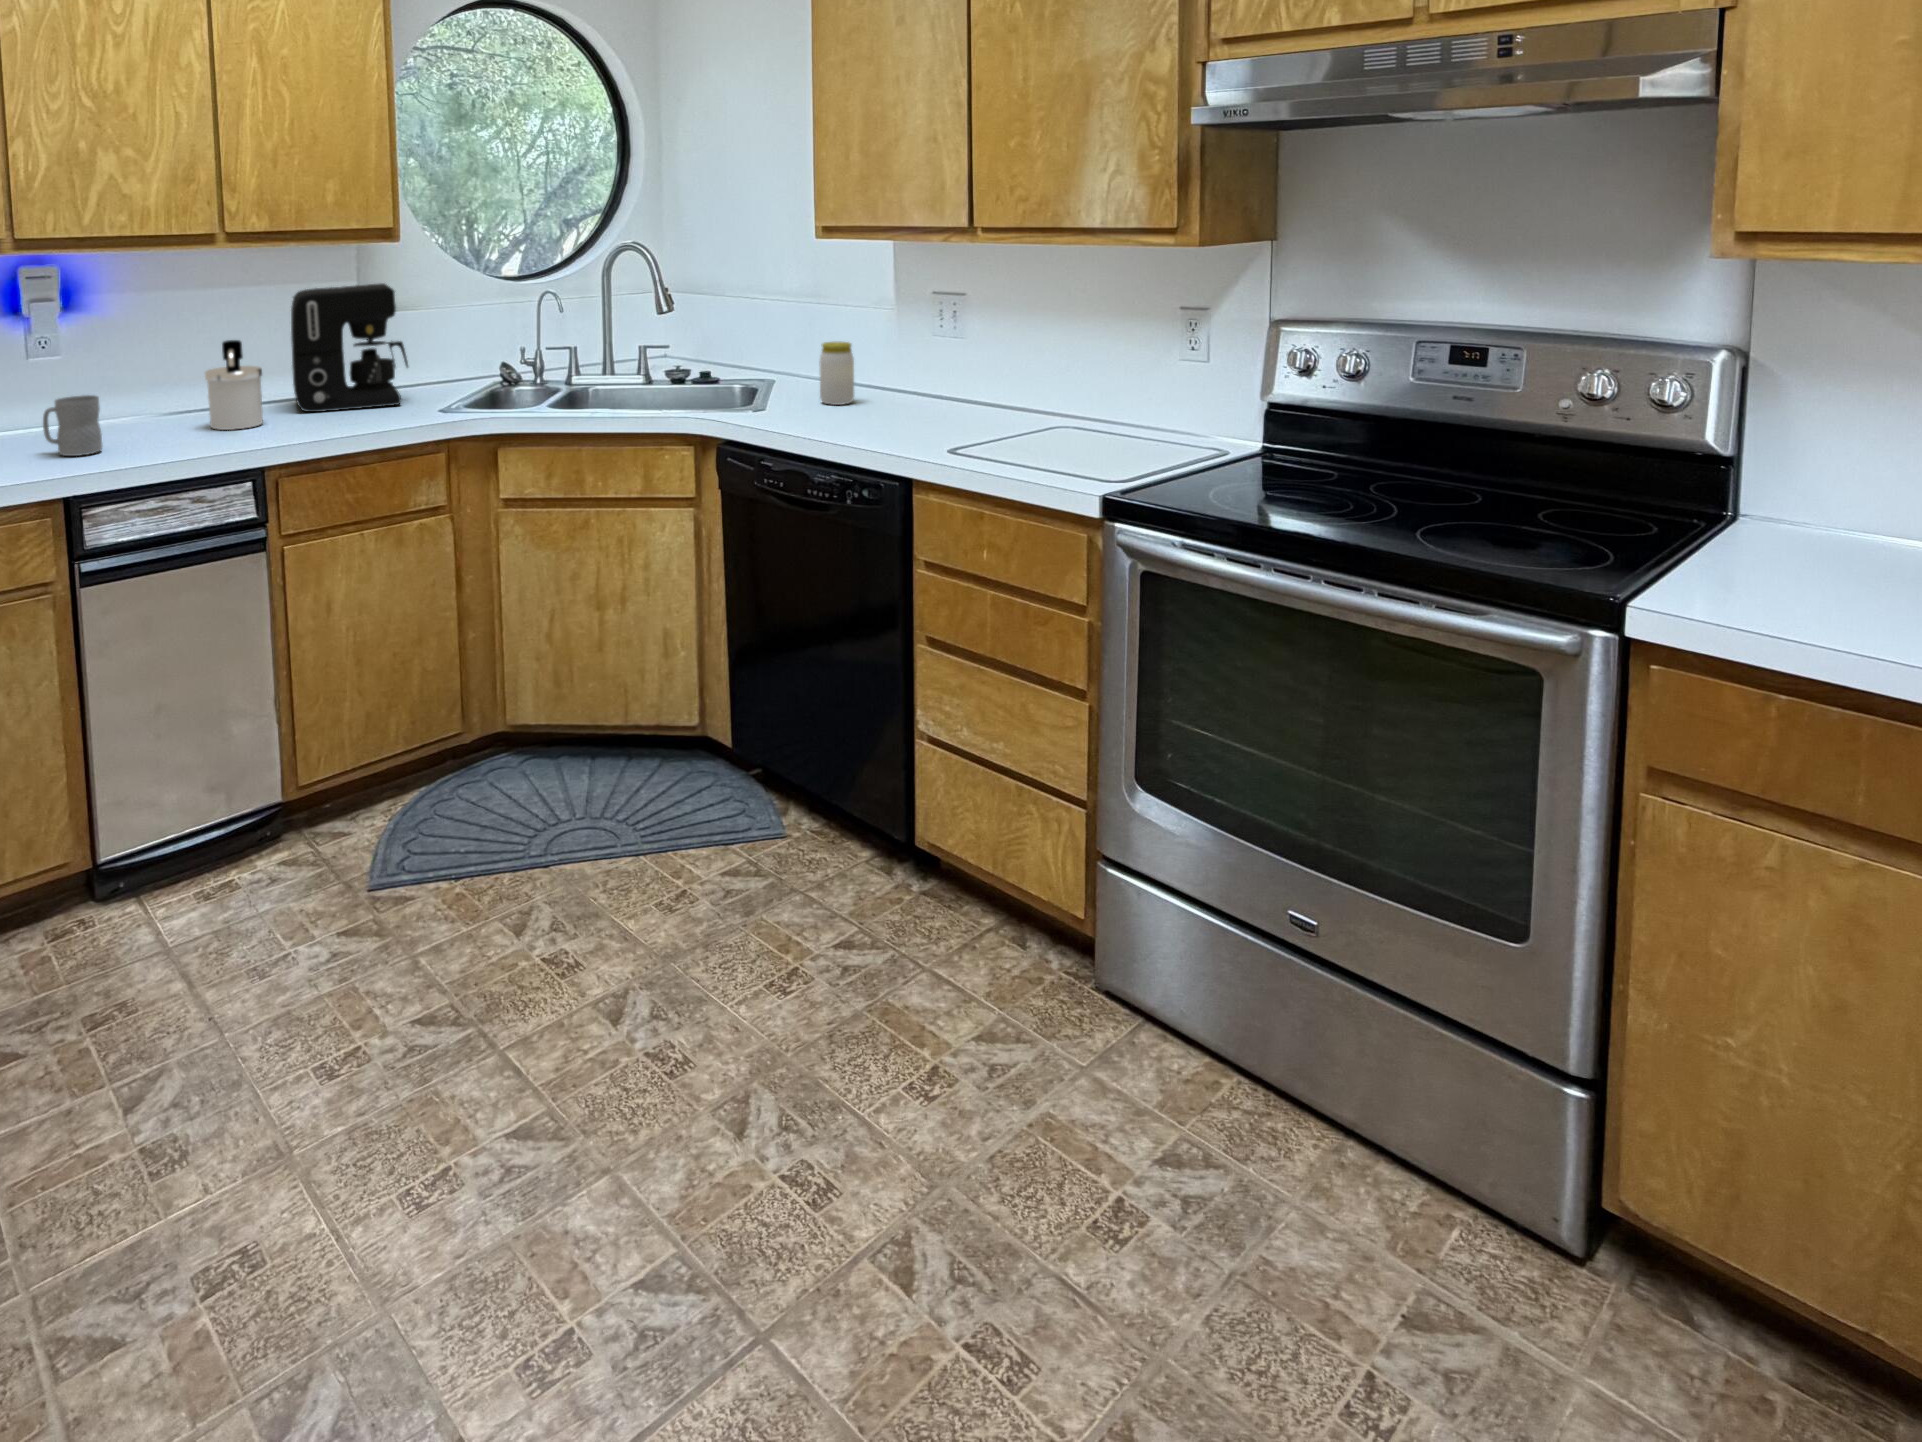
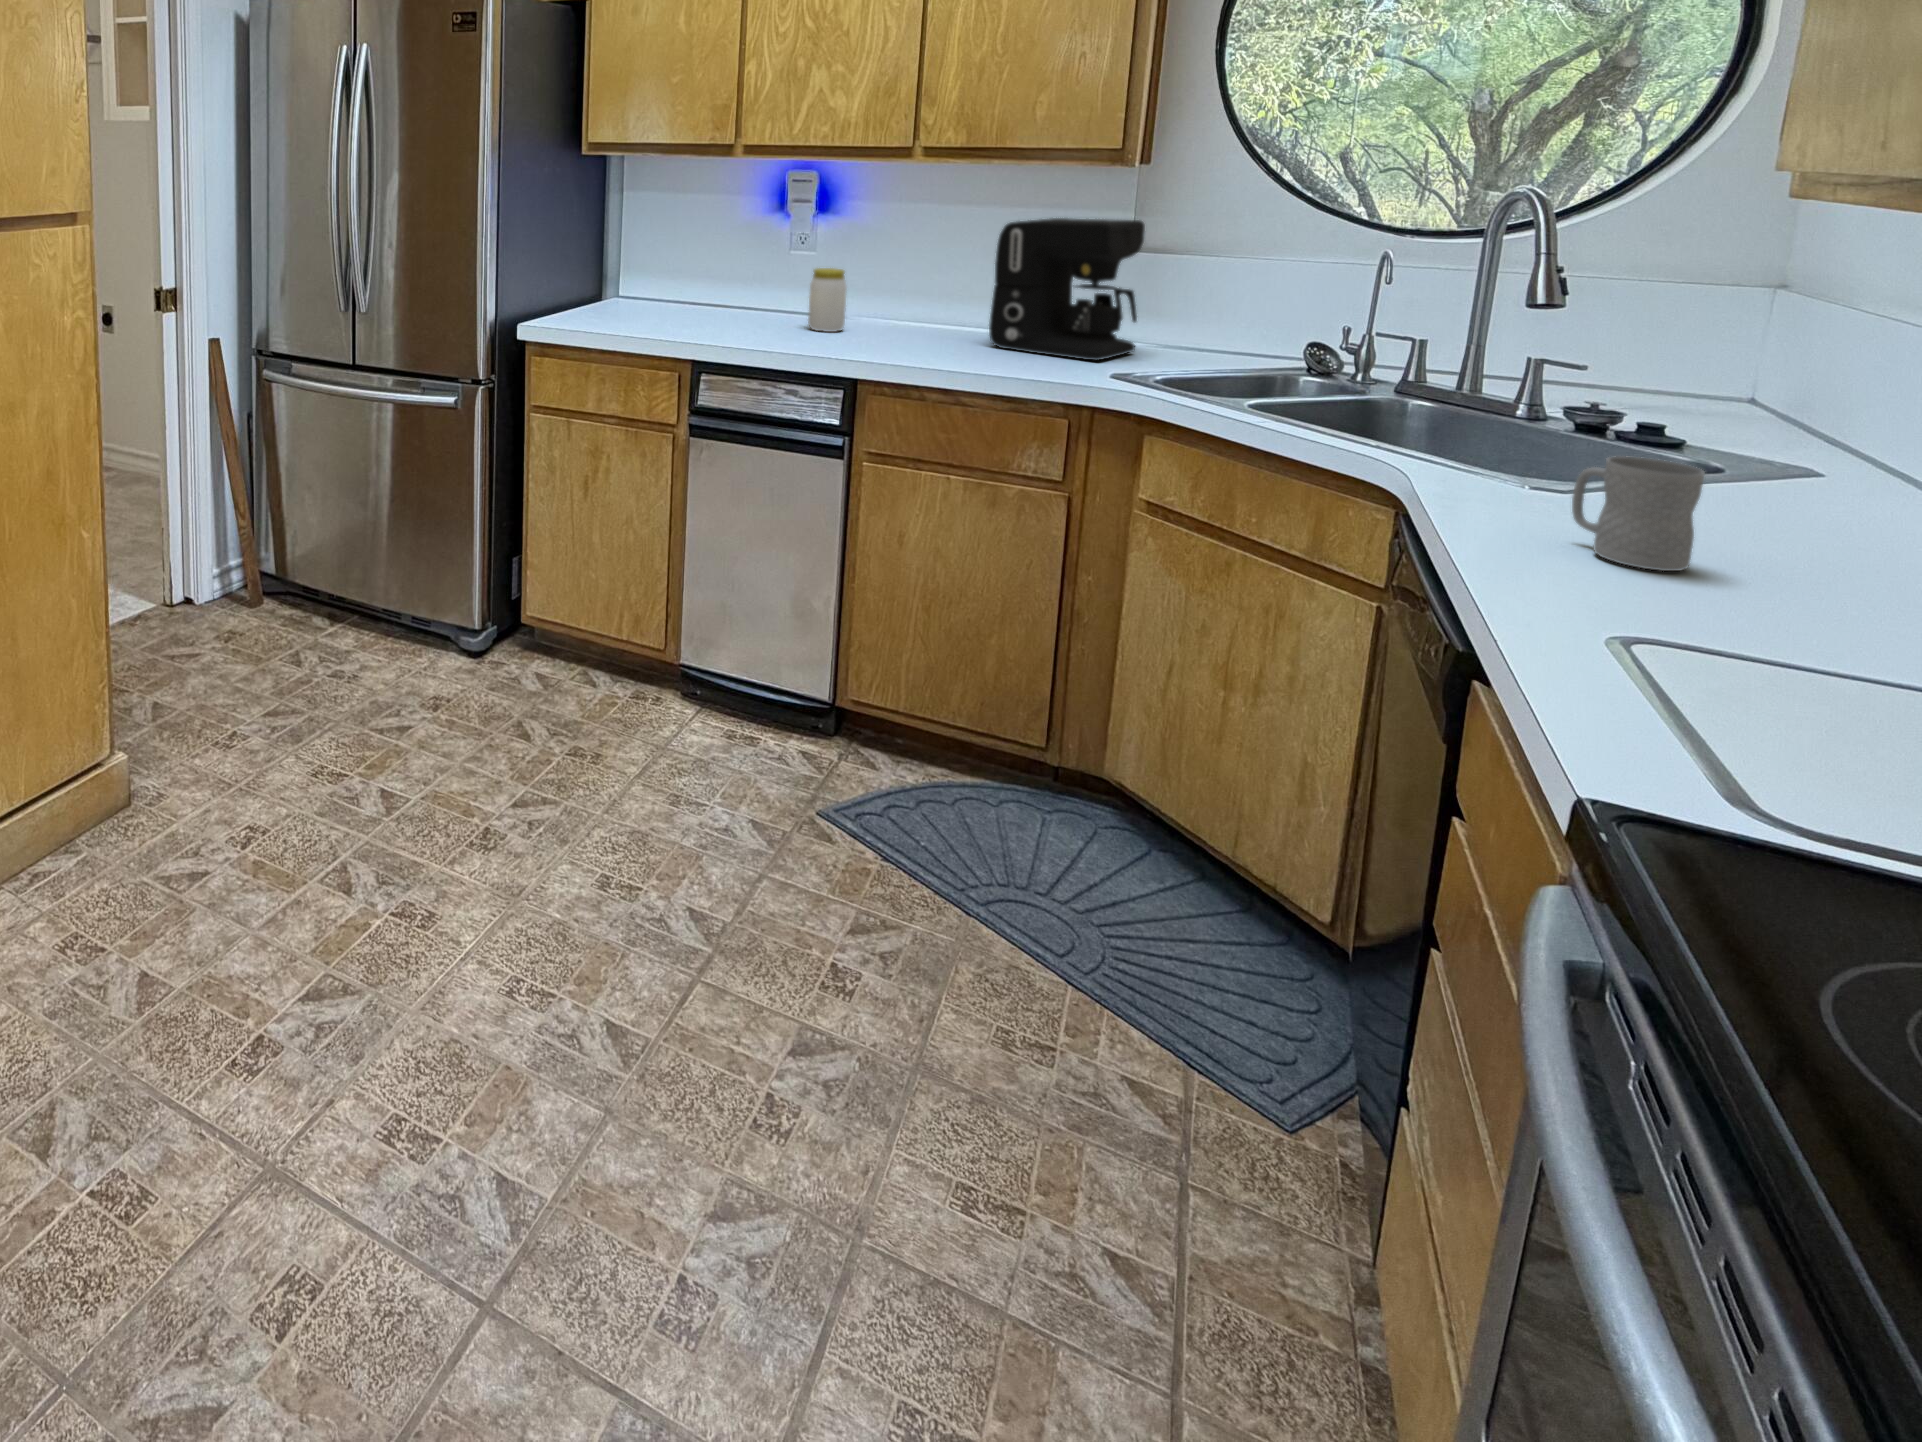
soap dispenser: present [205,340,263,430] -> none [879,257,940,346]
jar: present [820,342,854,405] -> present [808,268,846,332]
mug: present [43,395,102,456] -> present [1572,456,1705,571]

